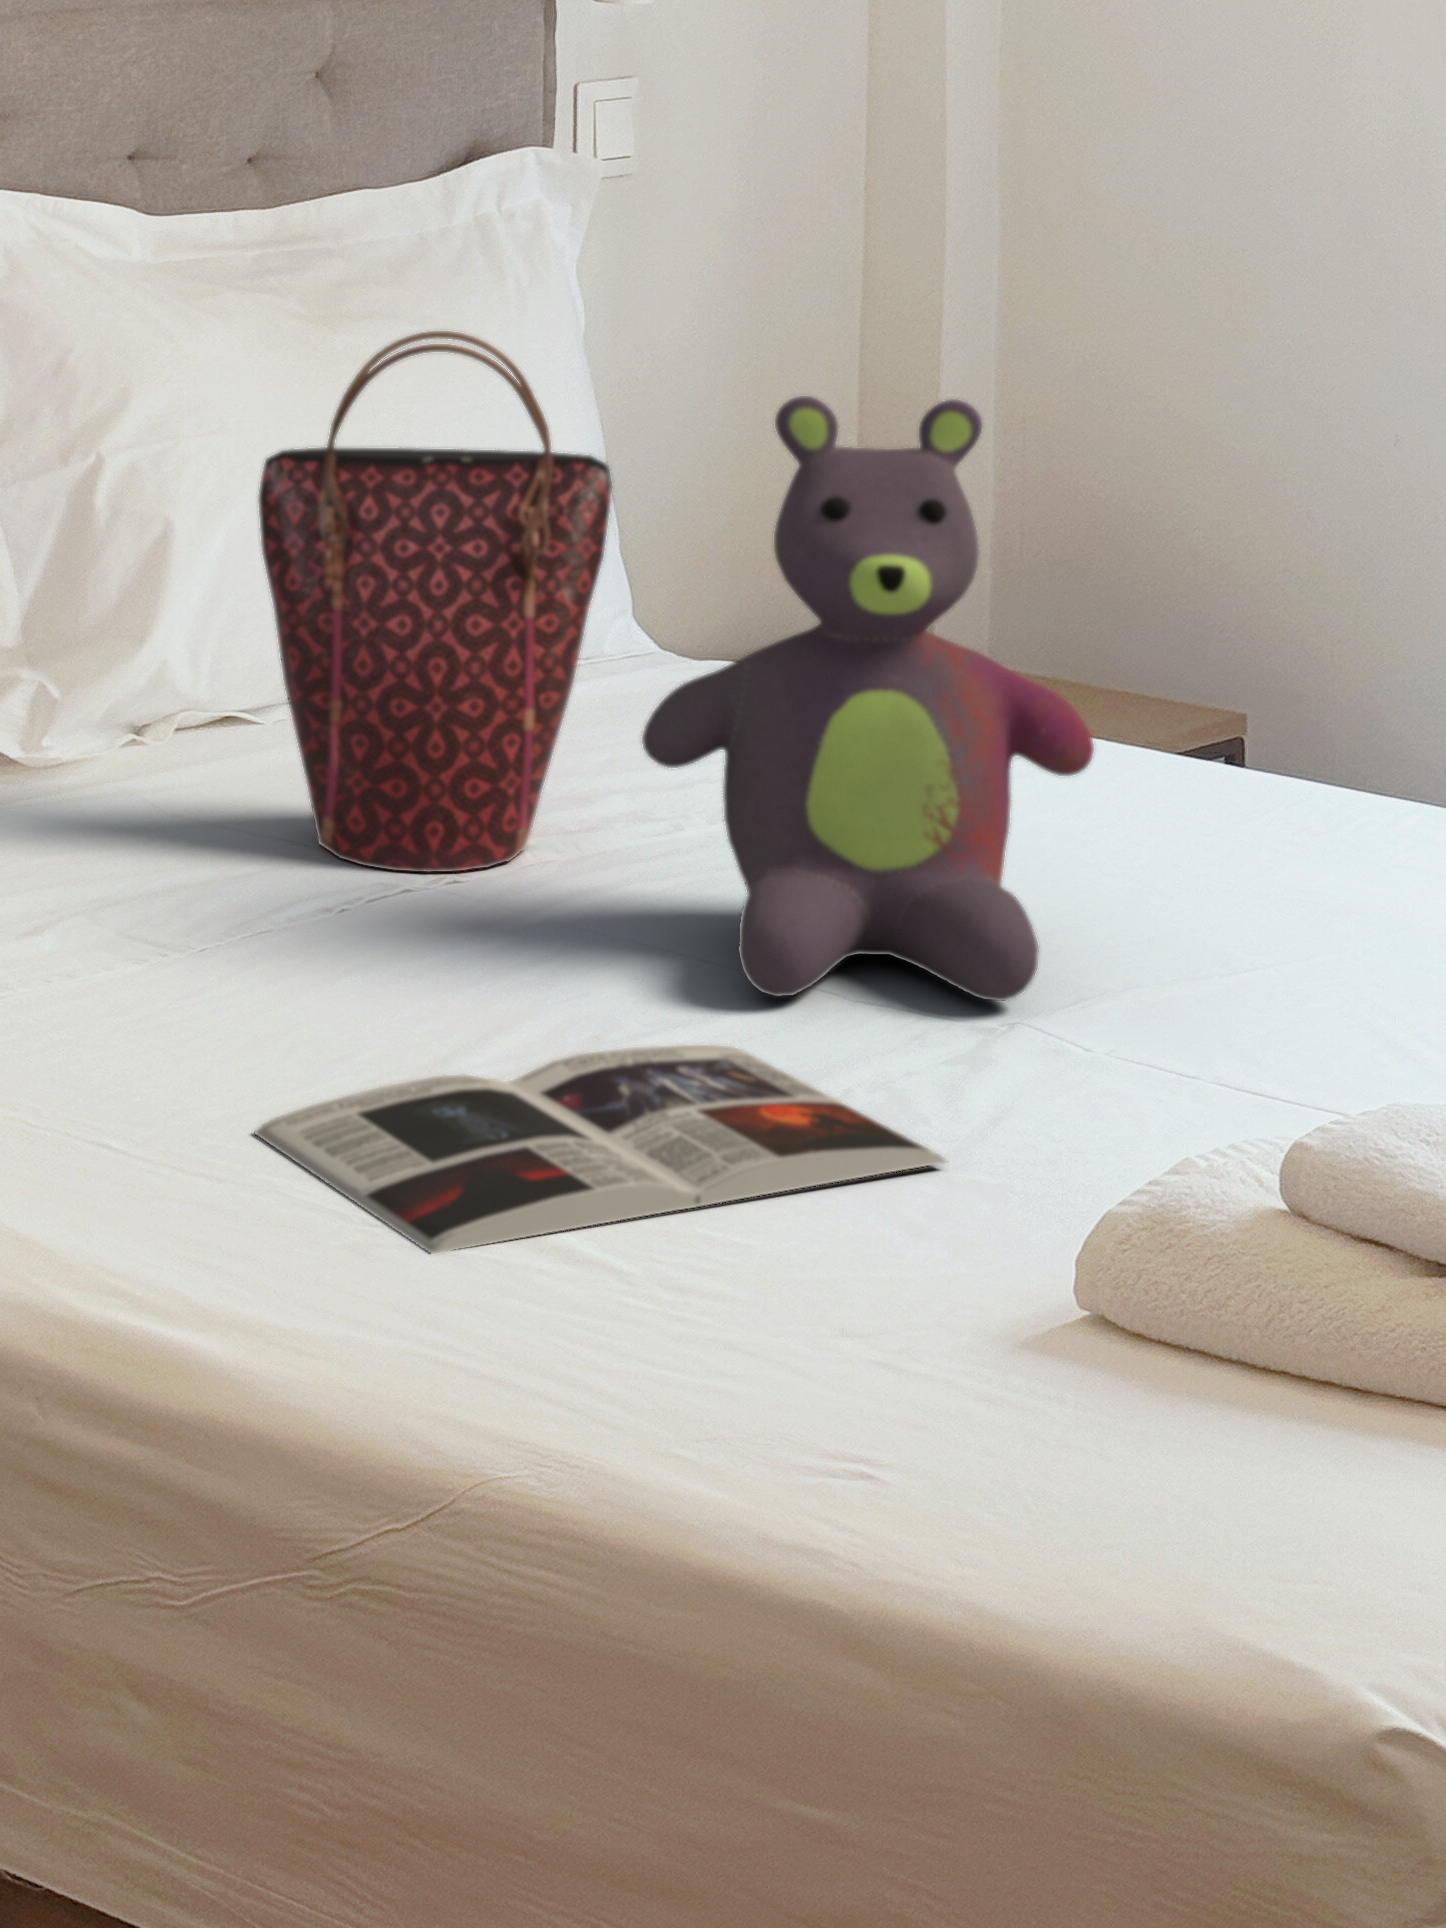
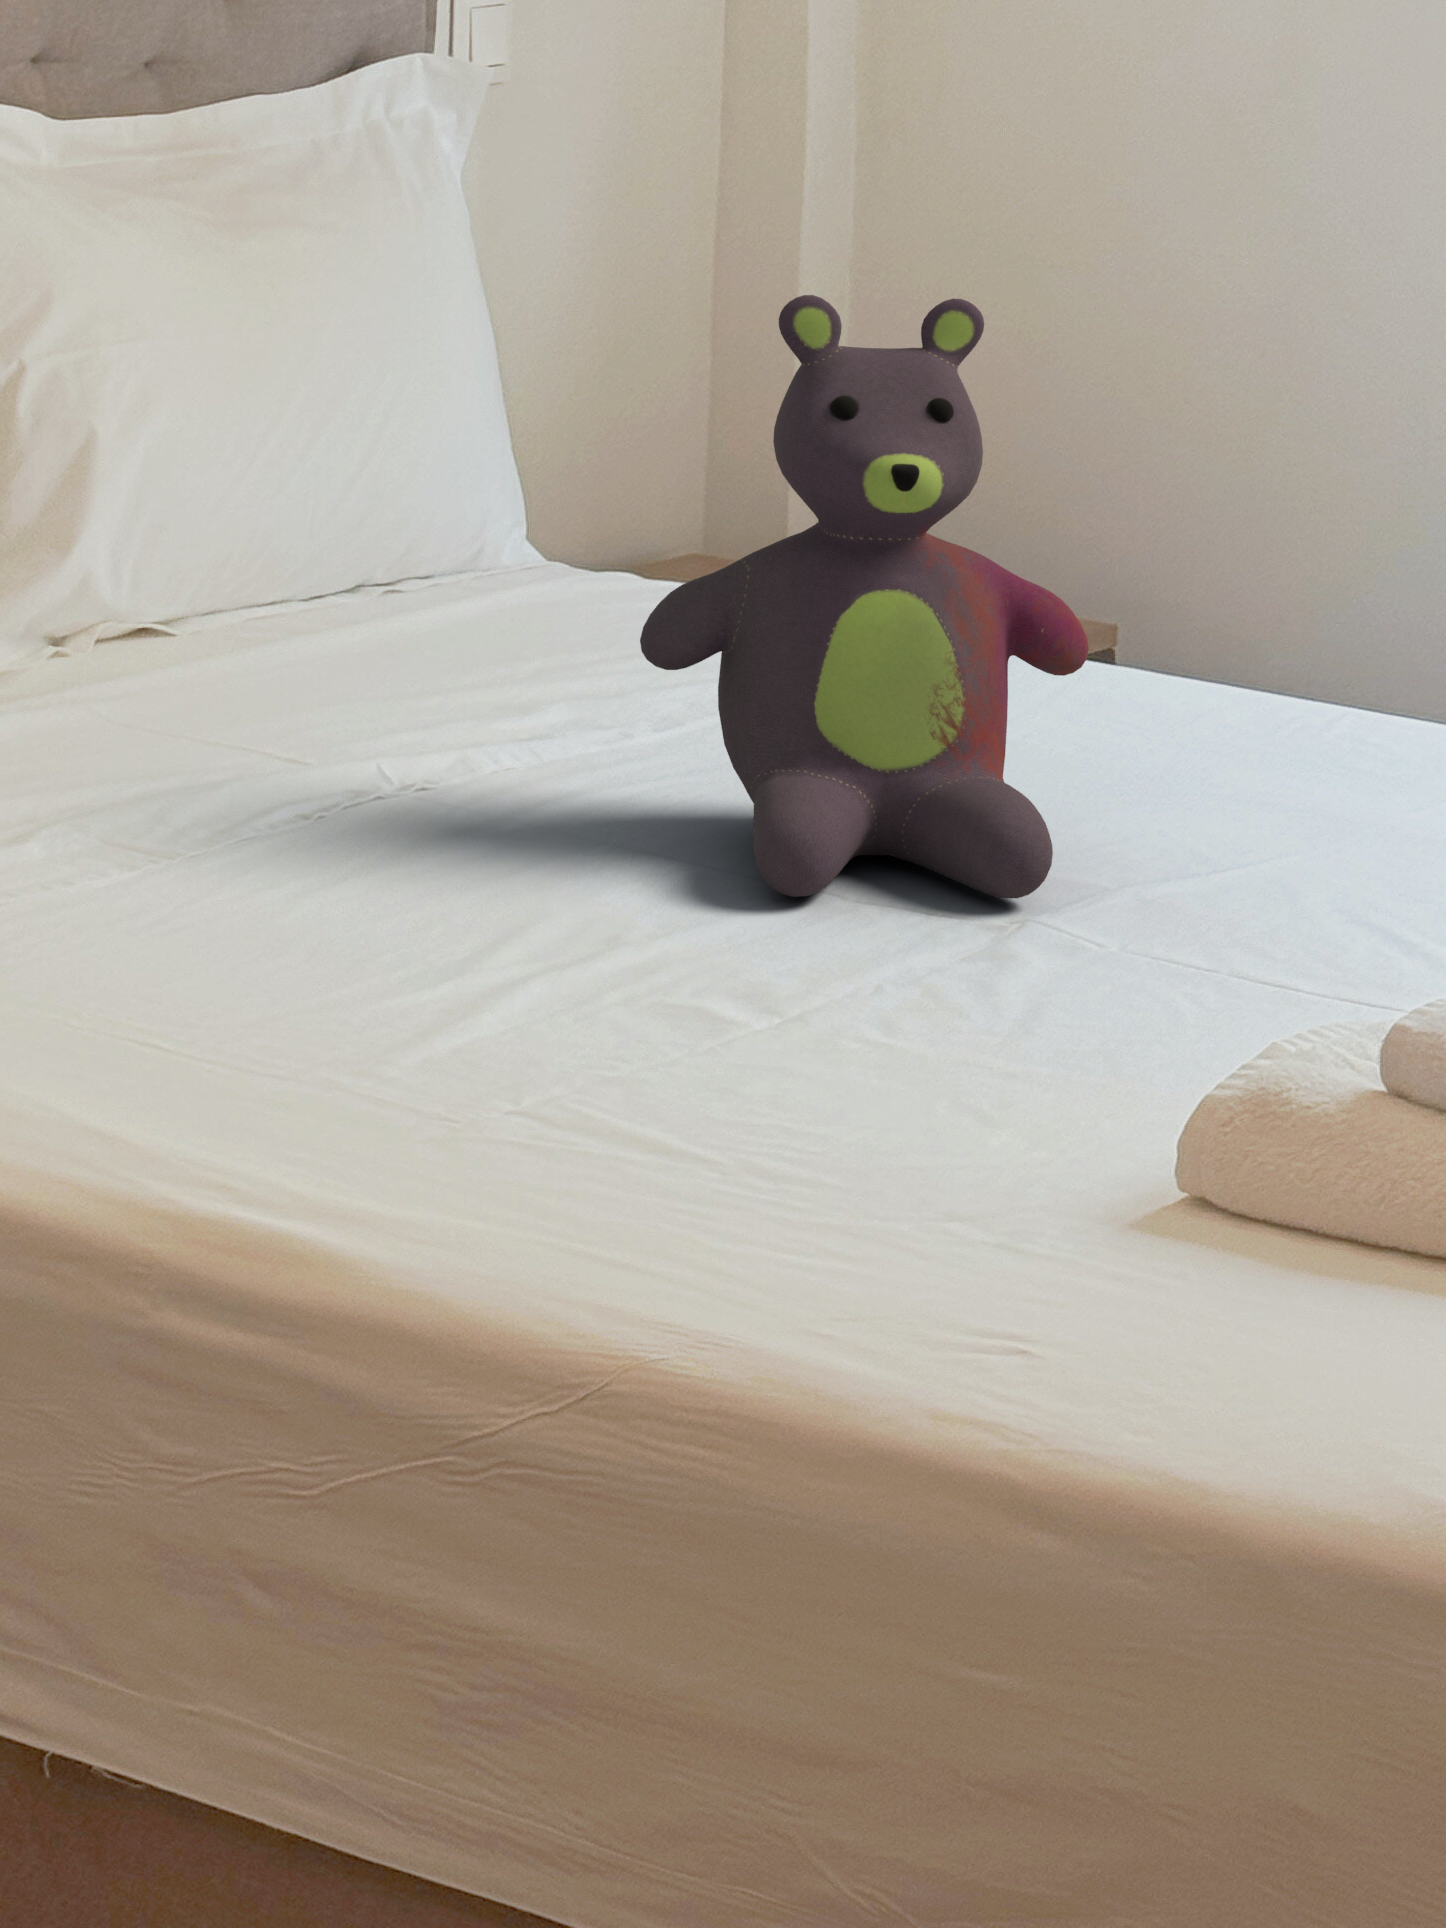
handbag: present [259,331,612,872] -> none [227,231,585,780]
magazine: present [255,1045,946,1254] -> none [318,944,1014,1151]

